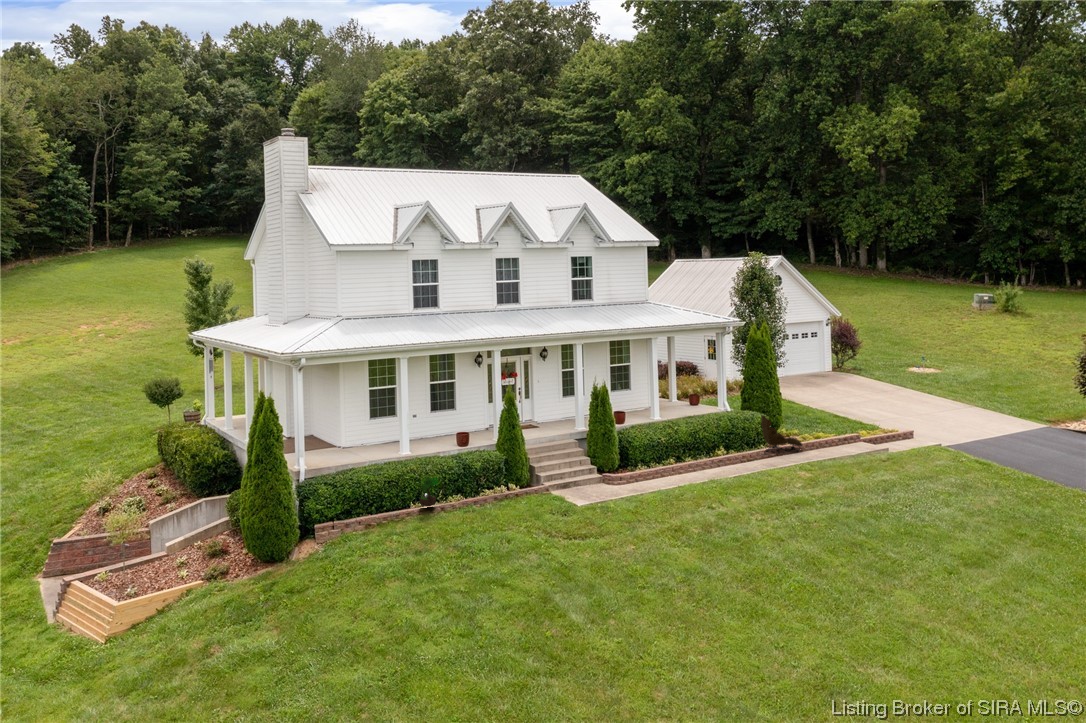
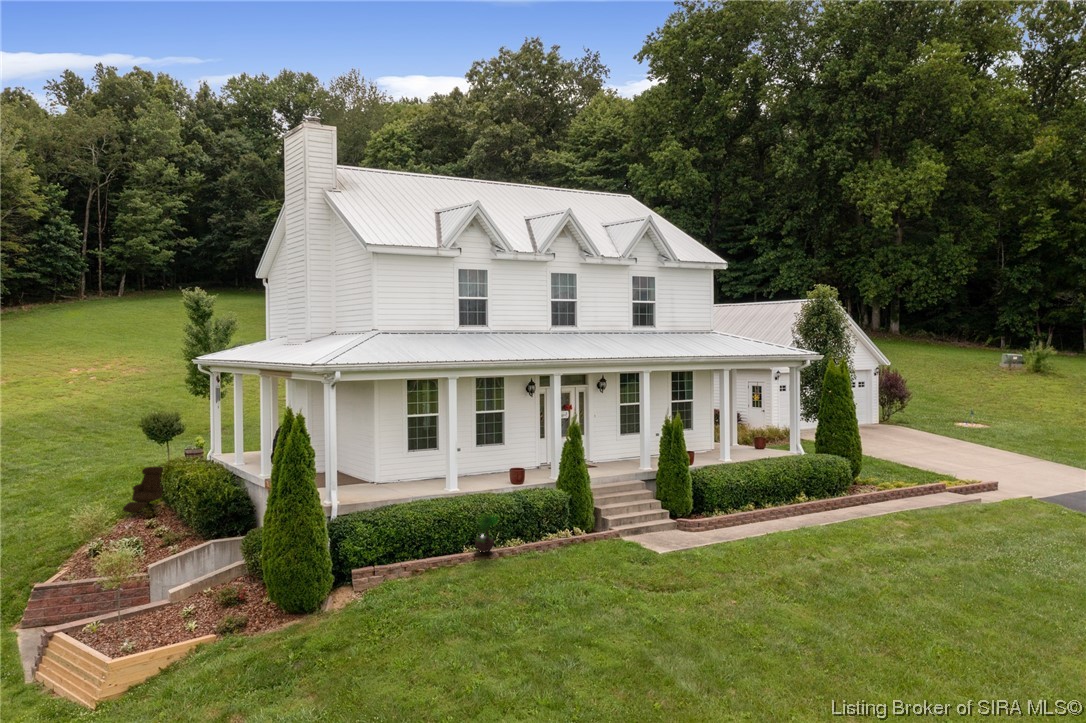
lounge chair: present [761,415,802,453] -> present [123,467,163,516]

